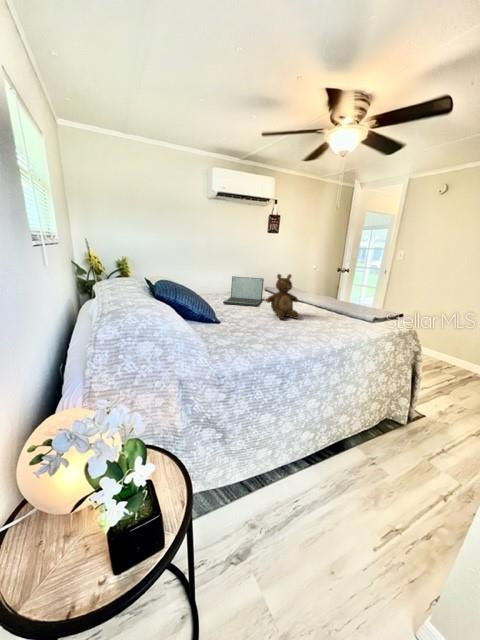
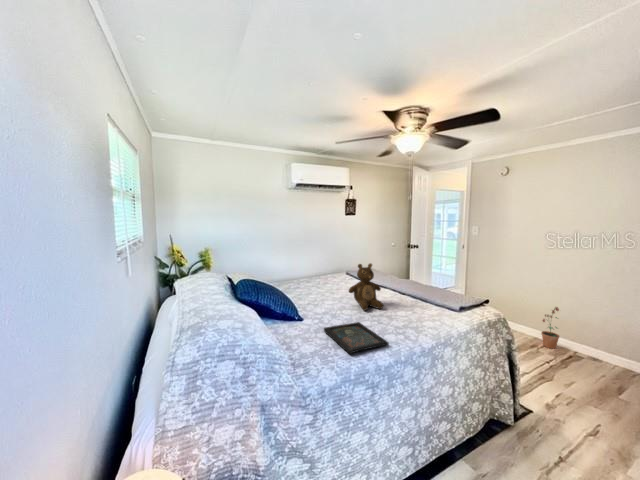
laptop: present [223,276,264,306] -> none [305,263,344,295]
tray: none [240,327,301,349] -> present [324,322,389,353]
potted plant: none [447,330,469,369] -> present [541,307,559,349]

